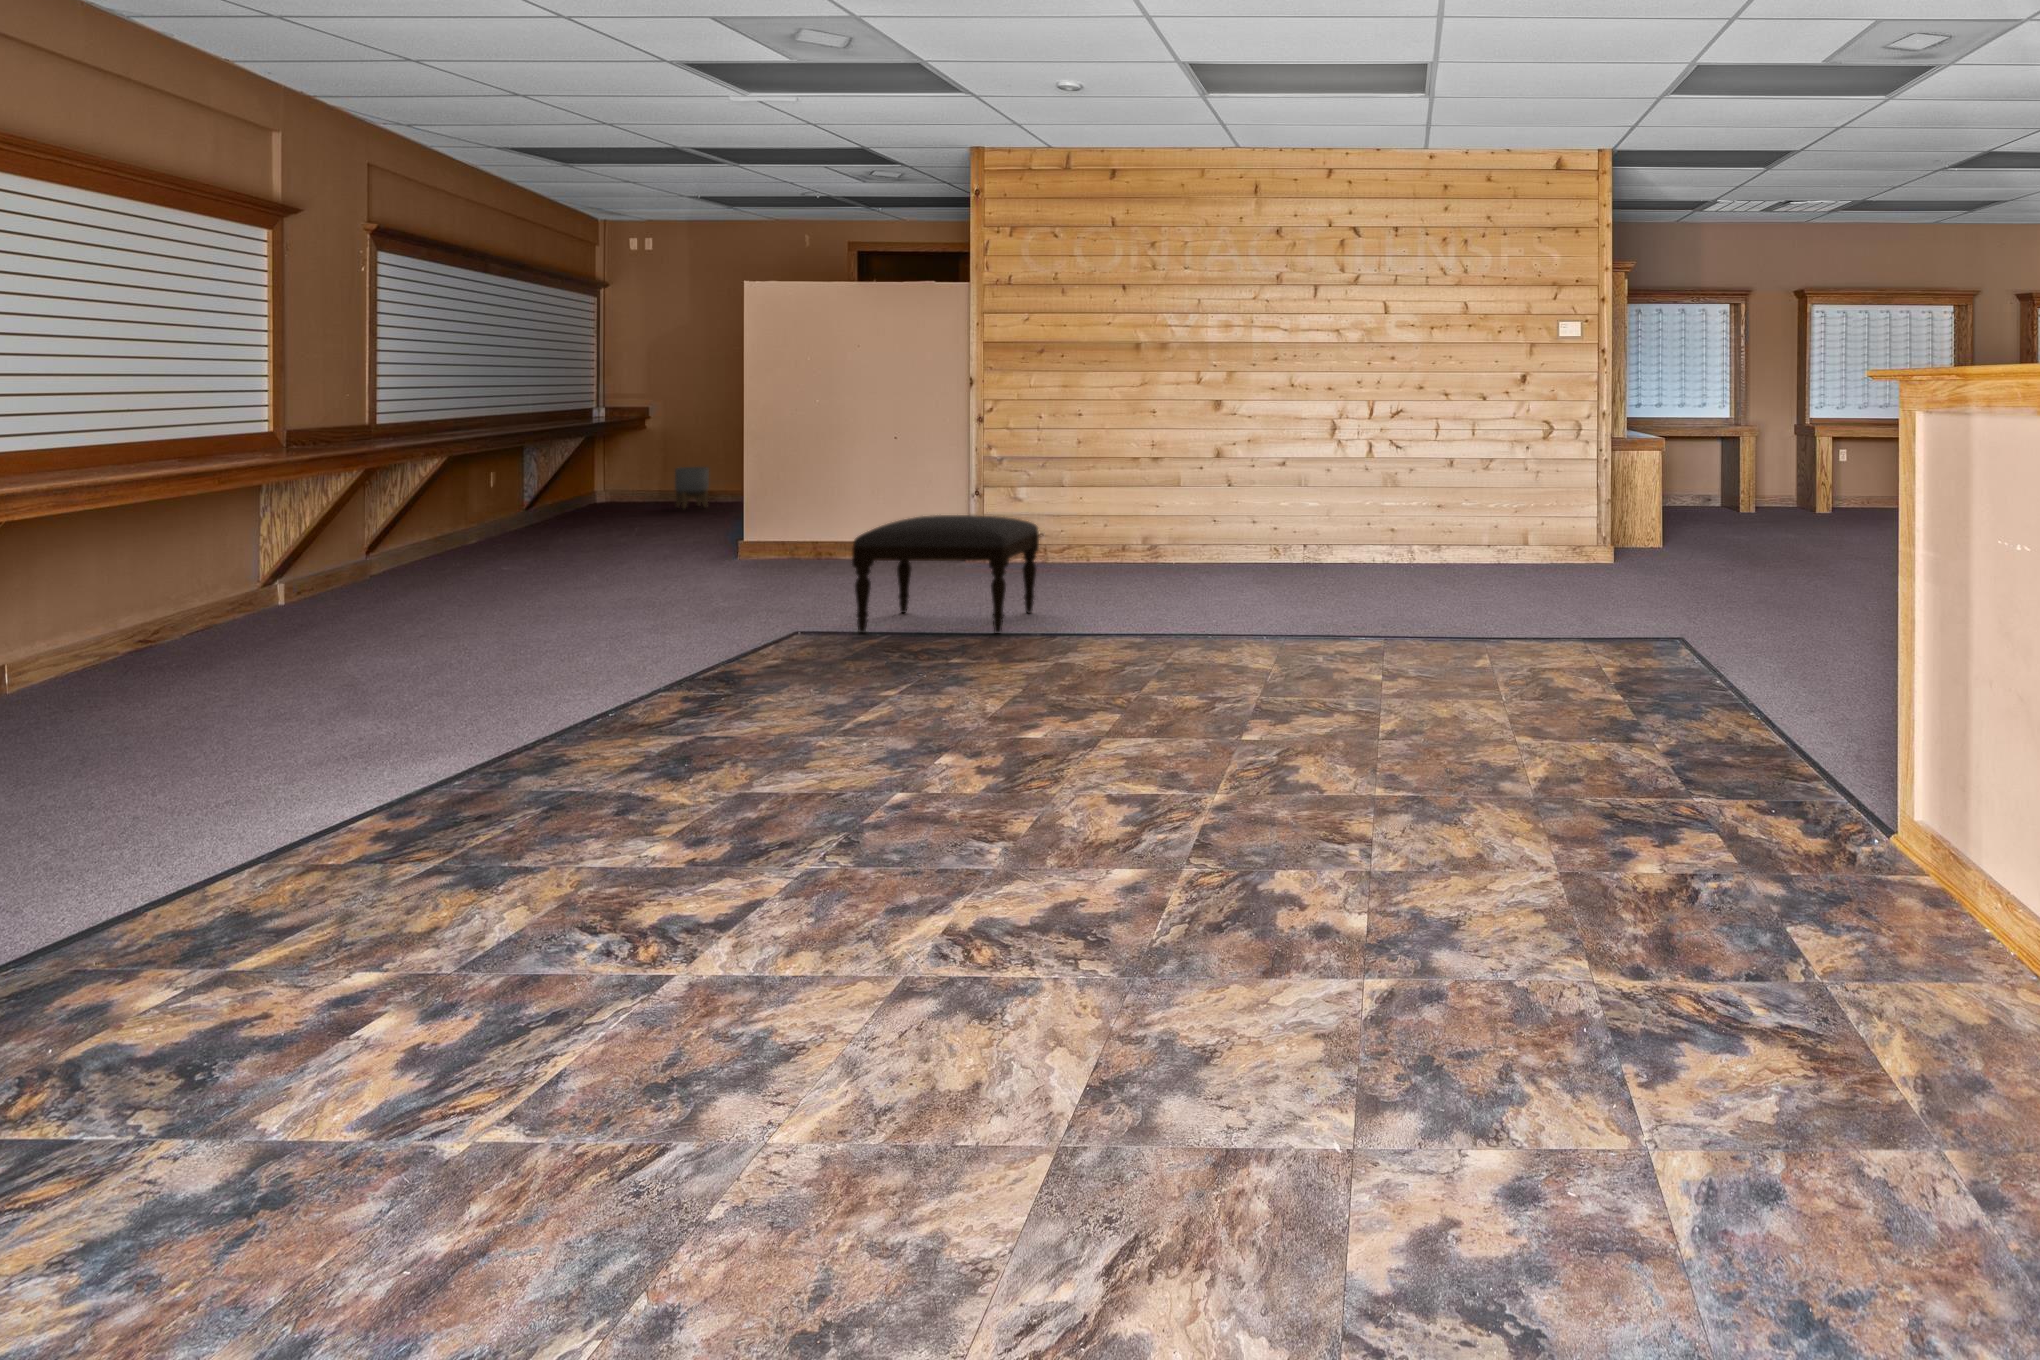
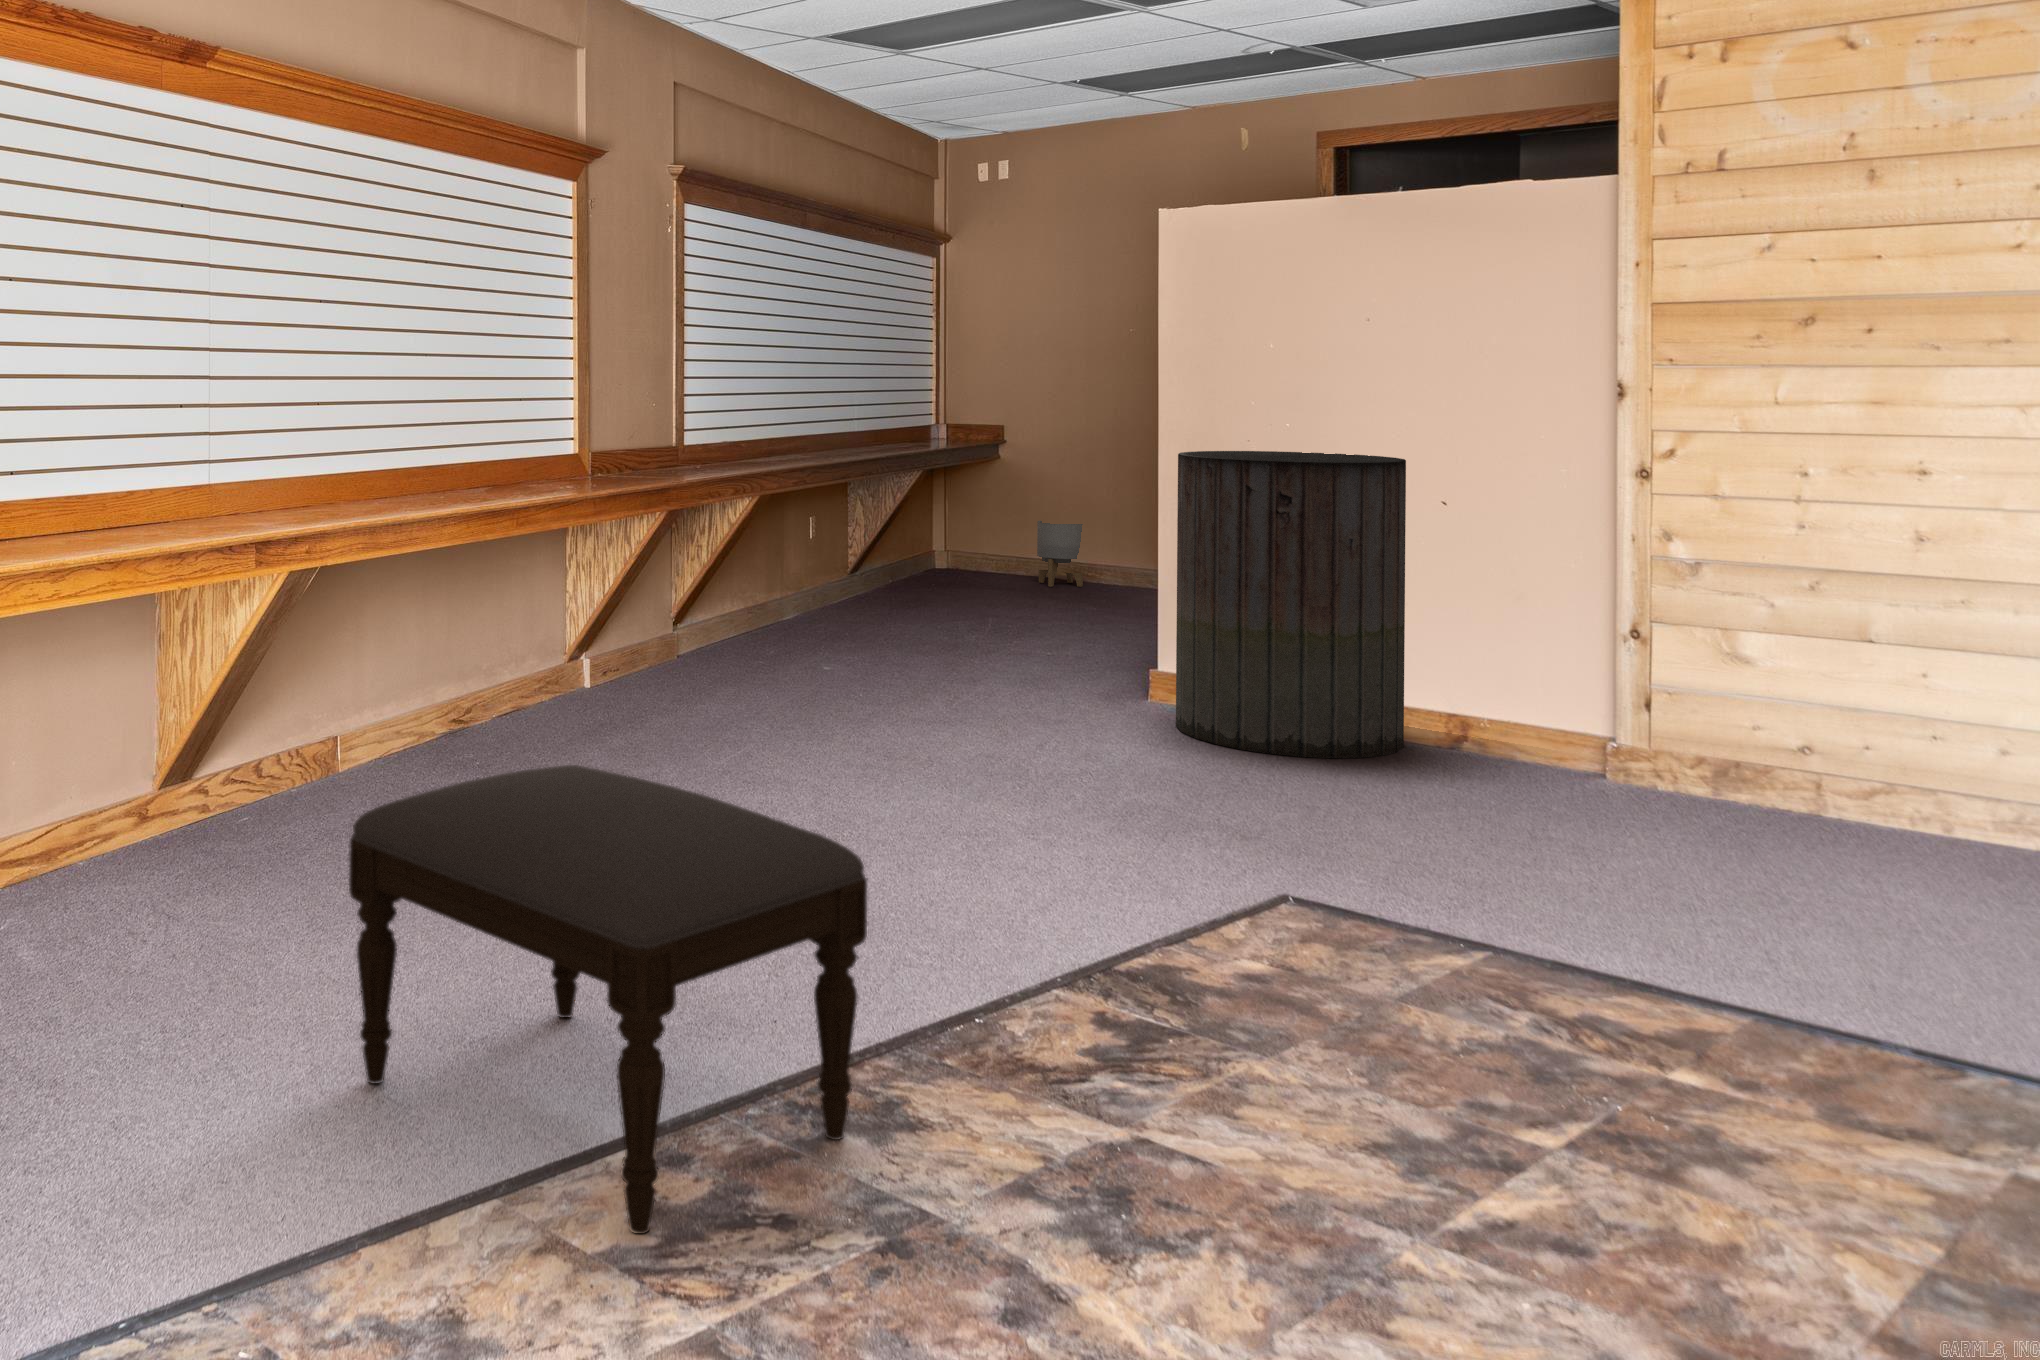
trash can: none [749,415,876,573] -> present [1176,451,1406,758]
ottoman: present [852,515,1039,633] -> present [349,765,867,1234]

